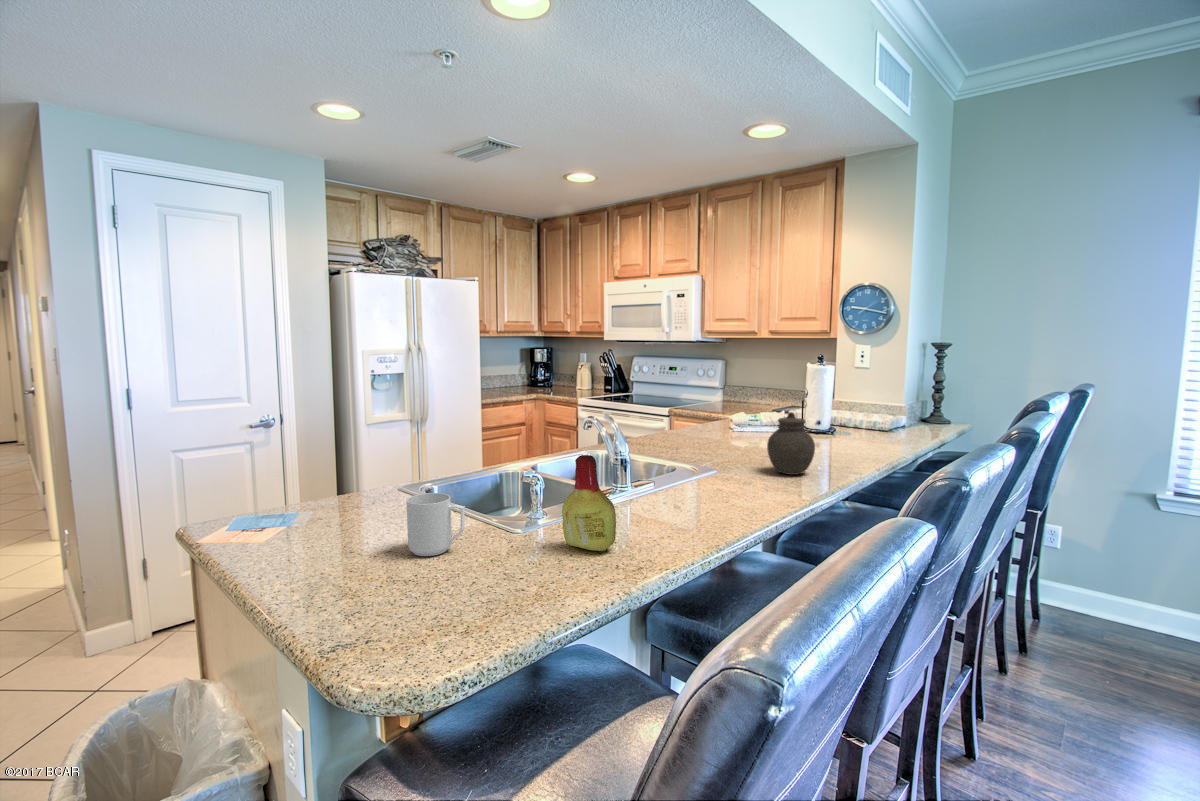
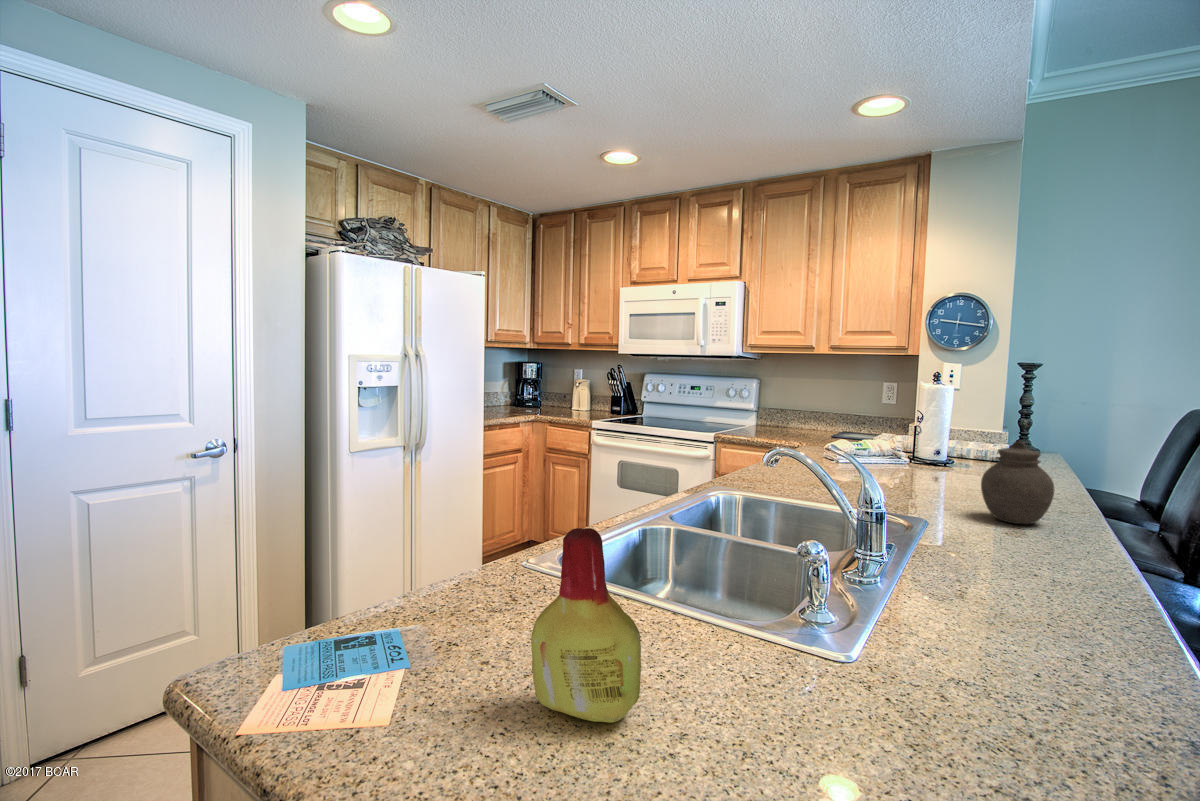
bottle: present [562,455,616,551] -> present [531,528,641,723]
mug: present [406,493,465,556] -> none [726,603,846,747]

